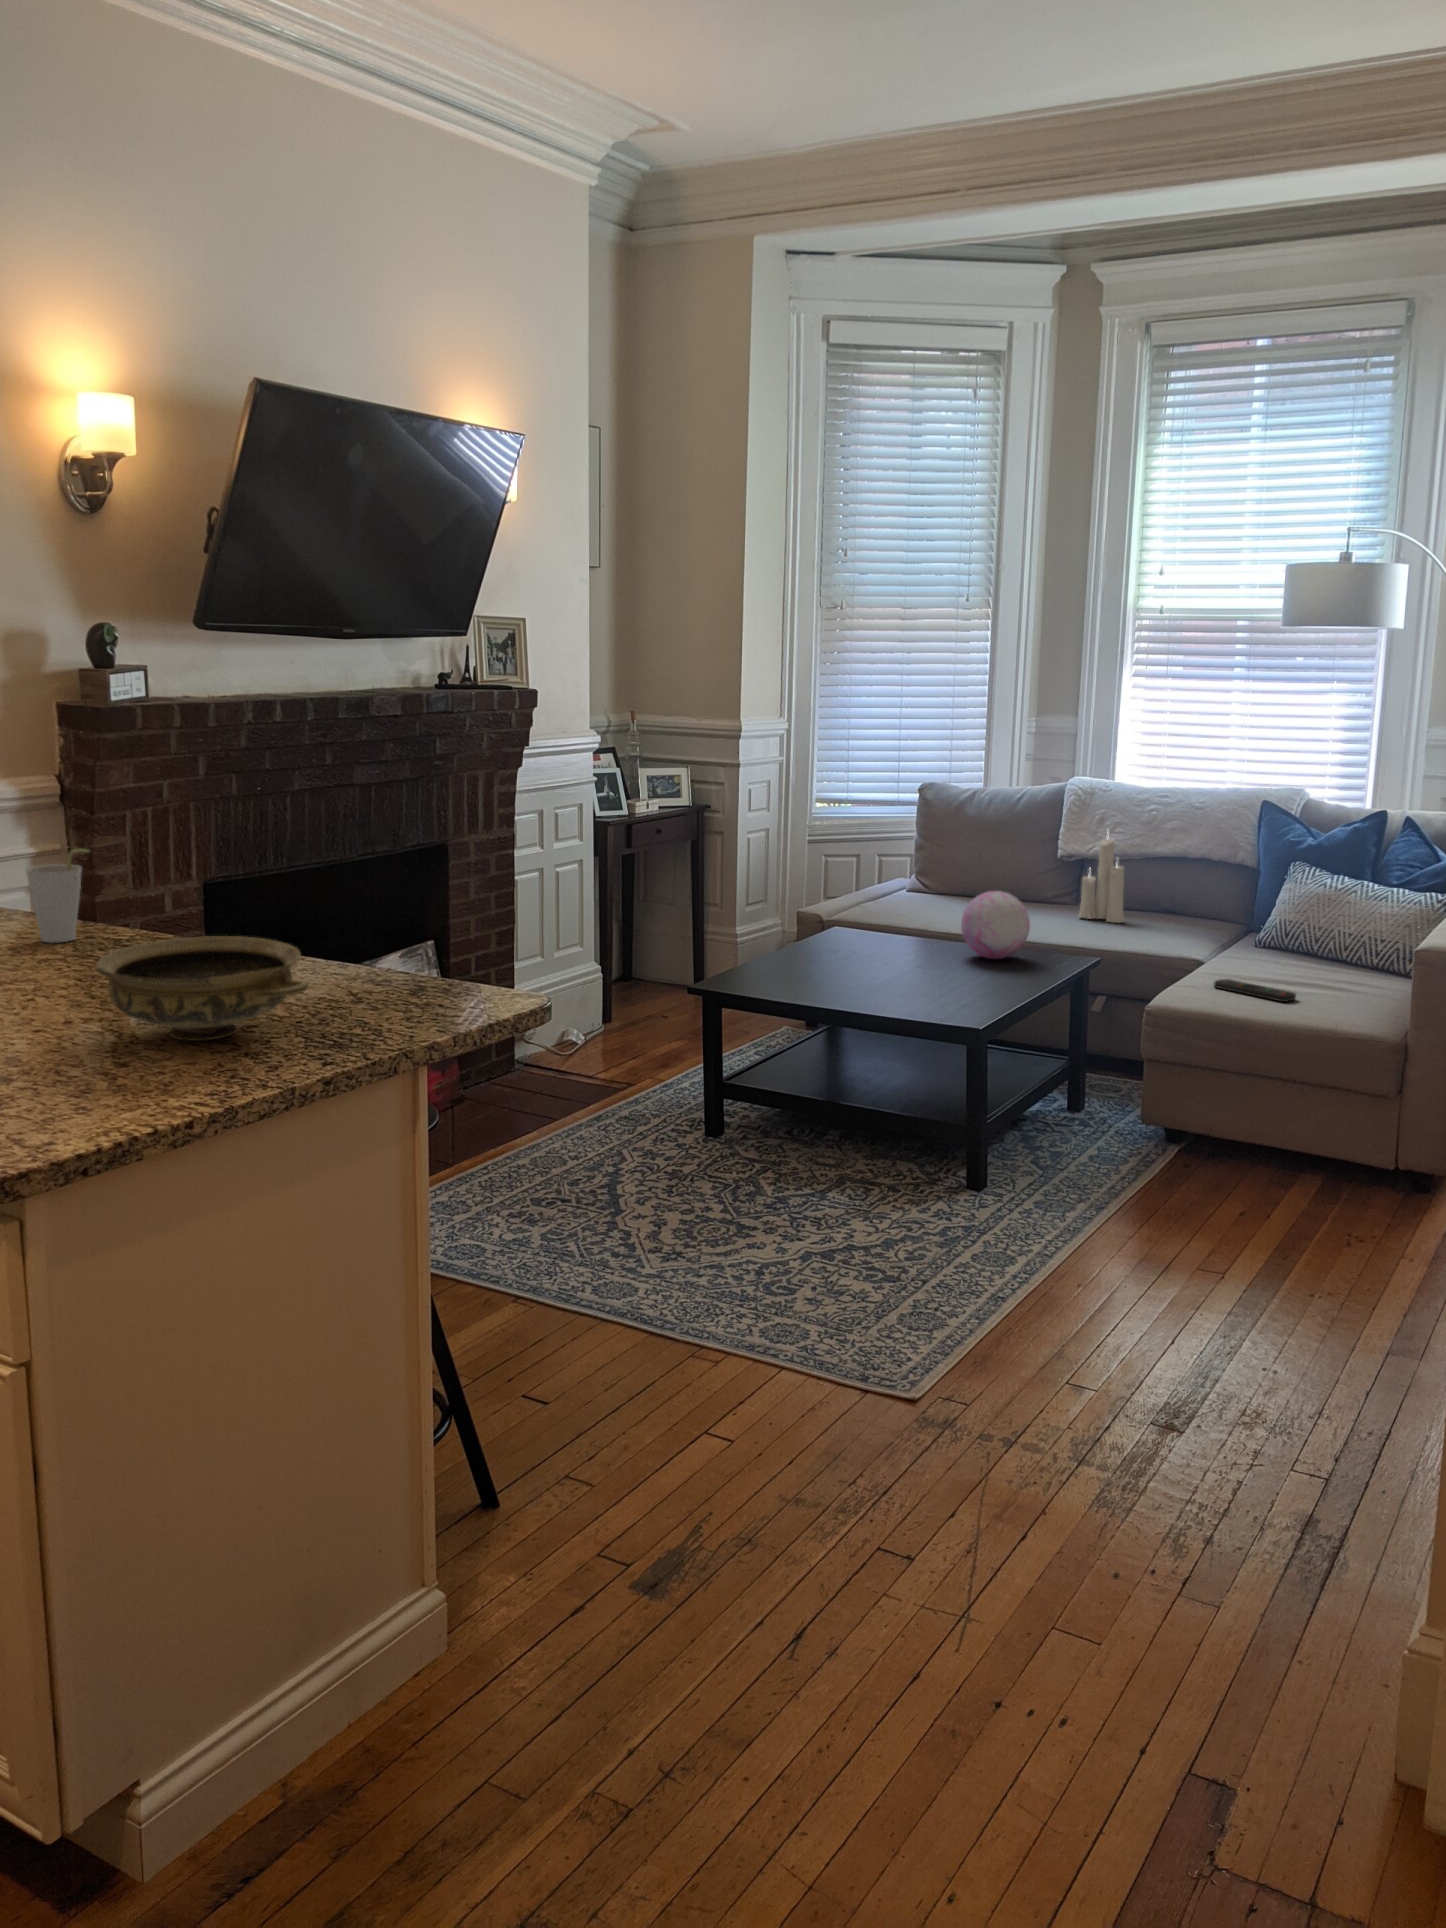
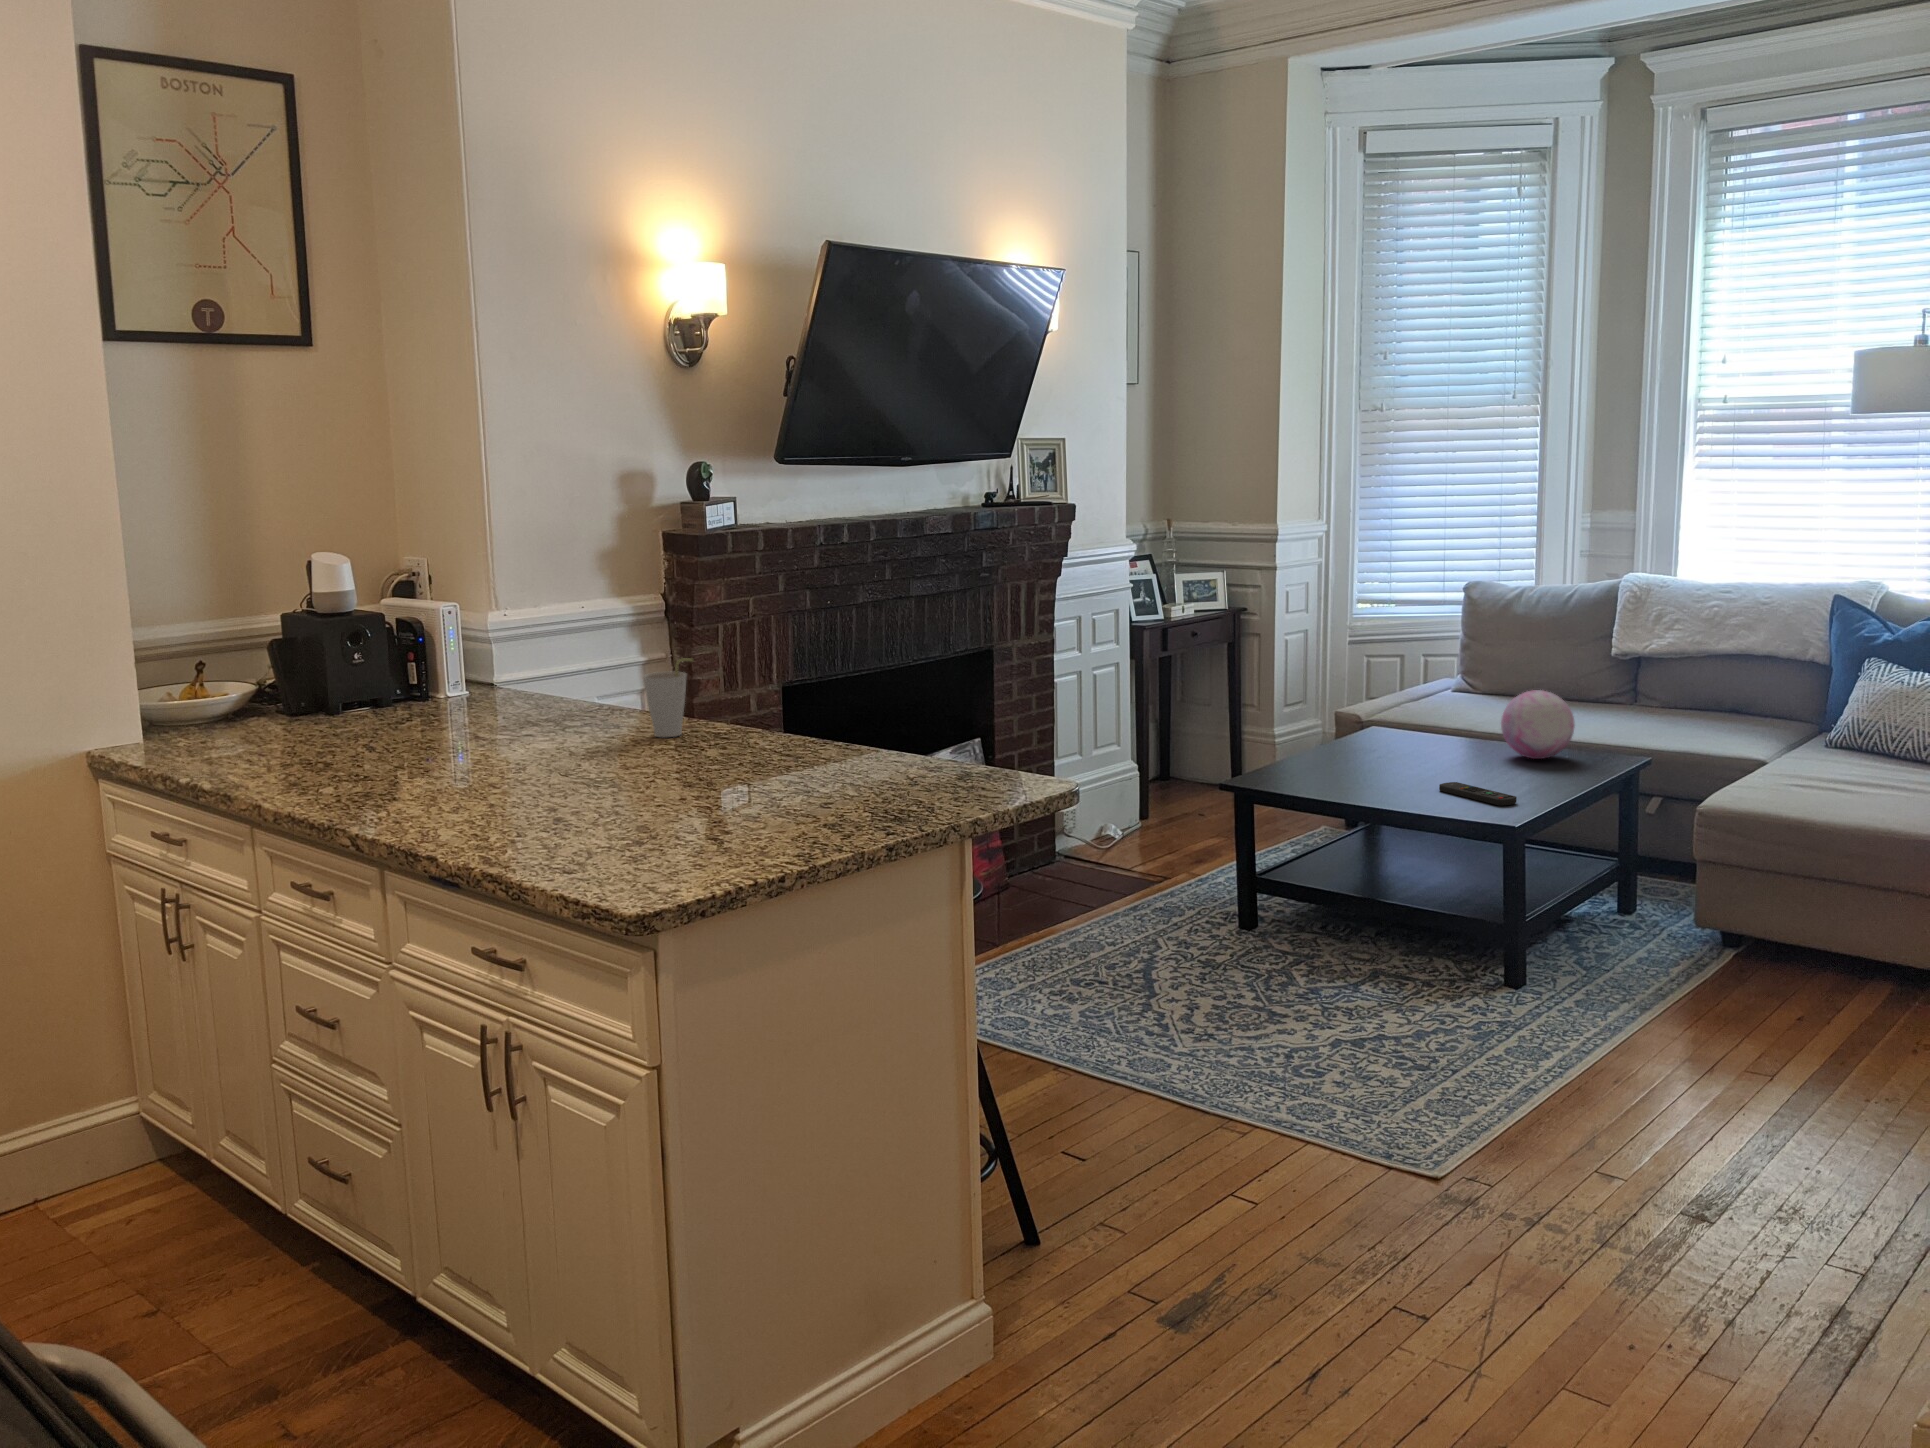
candle: present [1079,832,1124,923] -> none [1634,620,1684,723]
ceramic bowl: present [96,936,309,1041] -> none [705,729,875,815]
remote control: present [1214,979,1296,1002] -> present [1439,782,1517,806]

